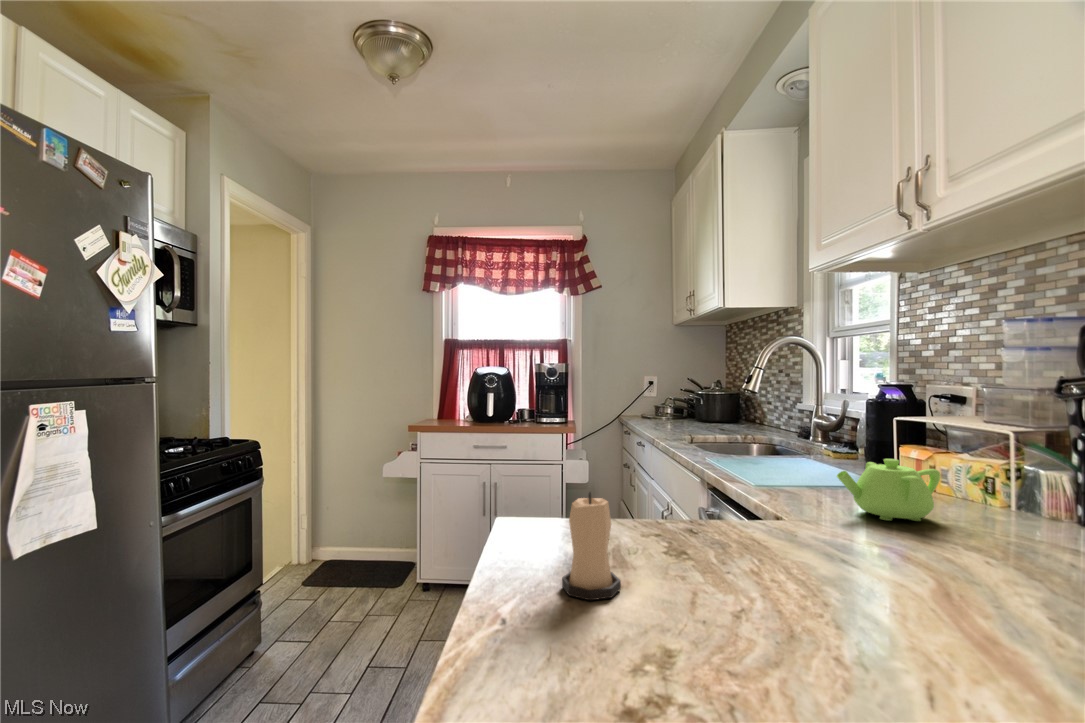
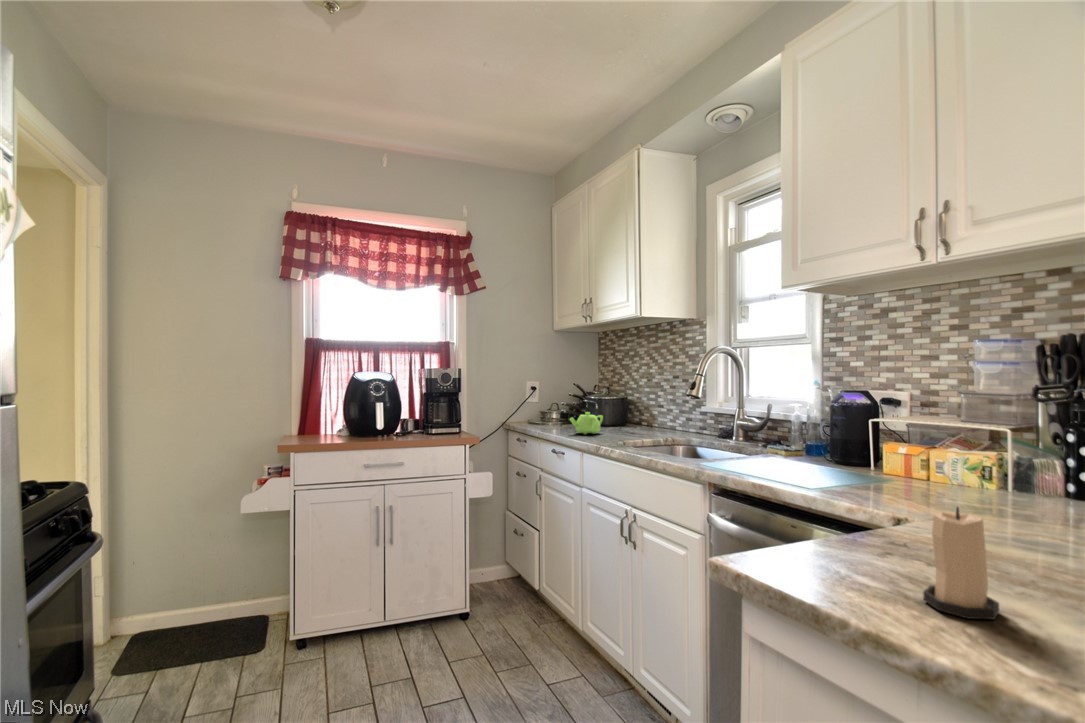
teapot: present [837,459,940,521] -> present [570,412,603,434]

